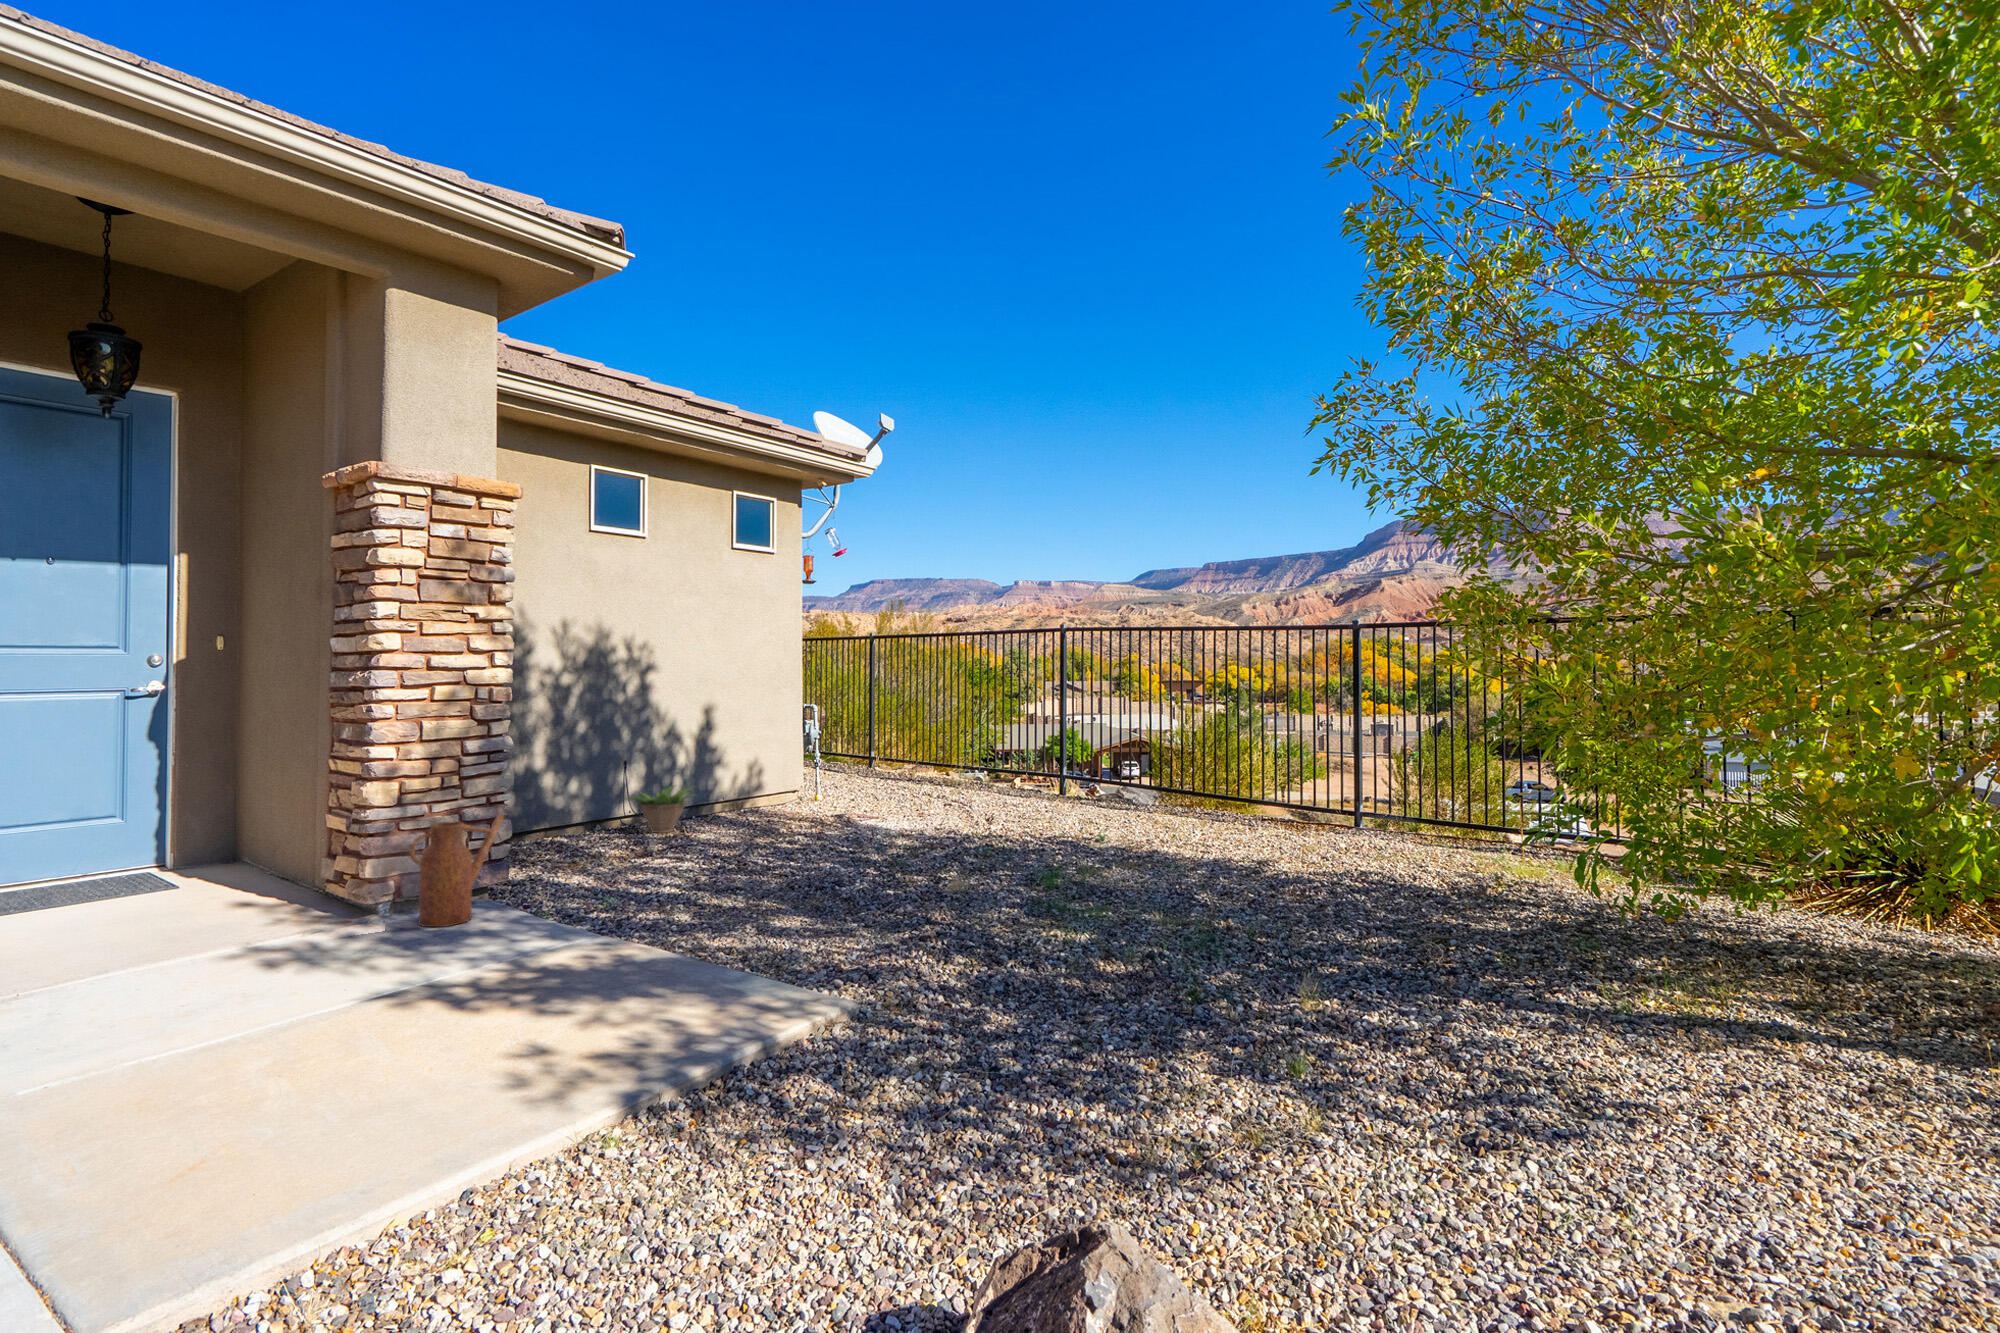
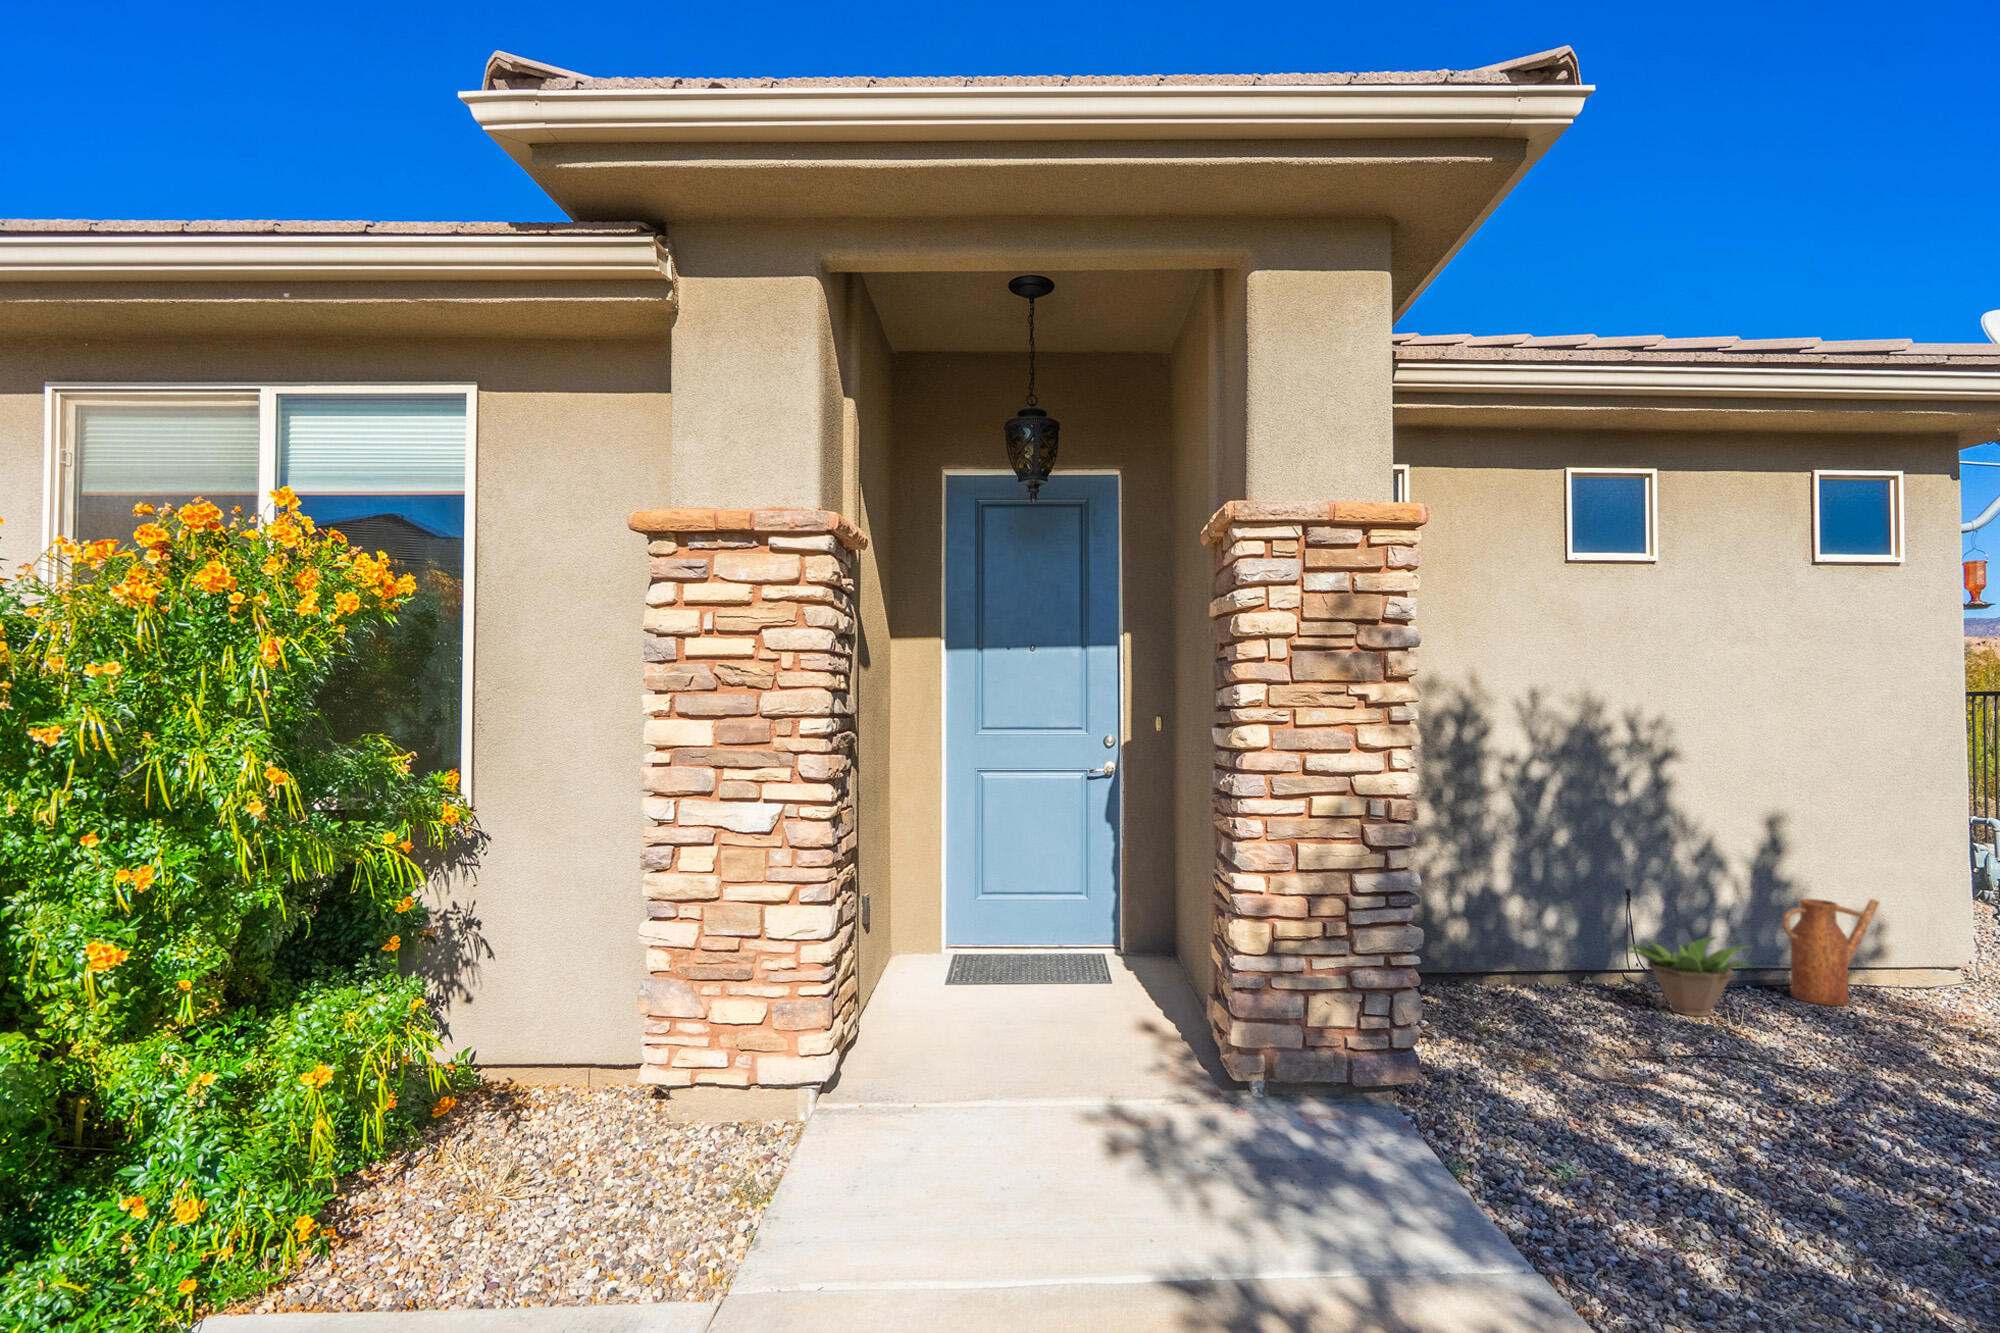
watering can: present [409,814,504,927] -> present [1783,899,1879,1006]

